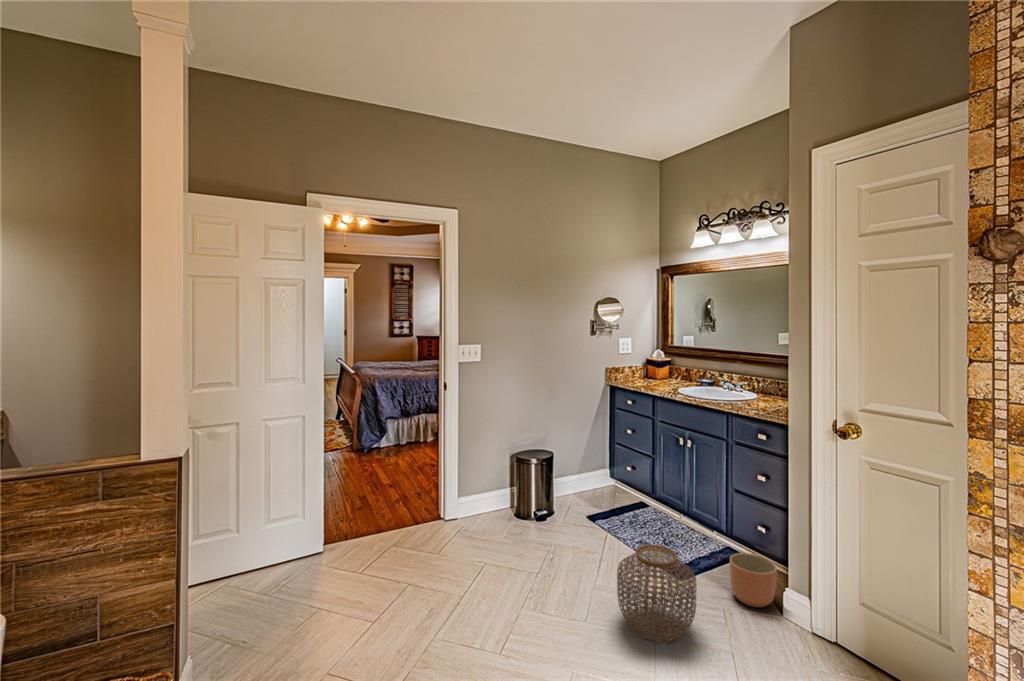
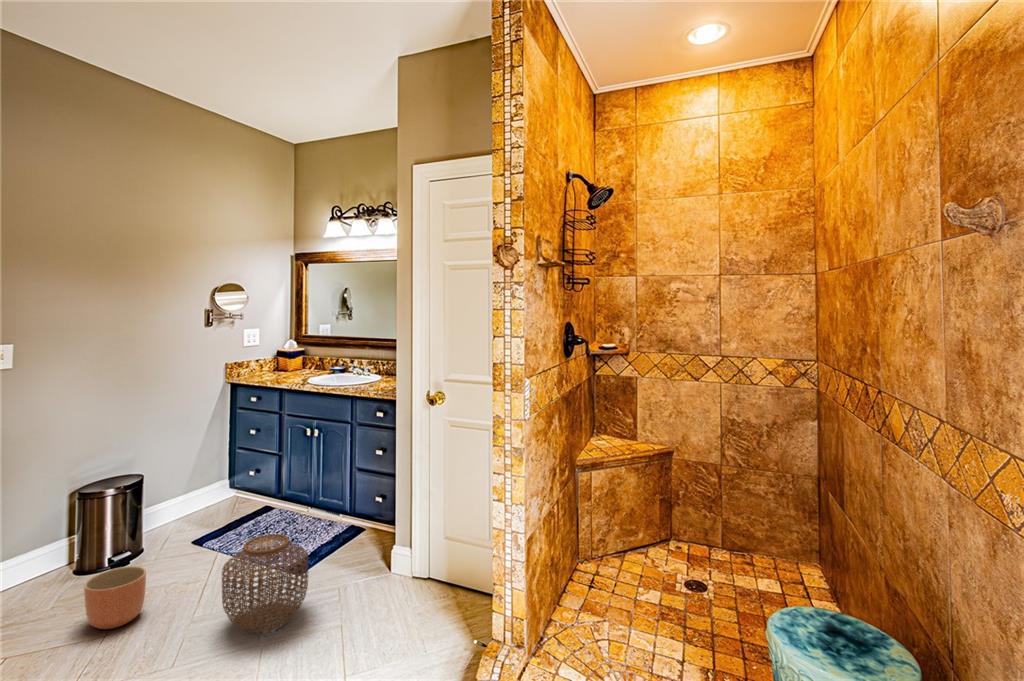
planter: present [730,553,777,607] -> present [84,566,146,629]

